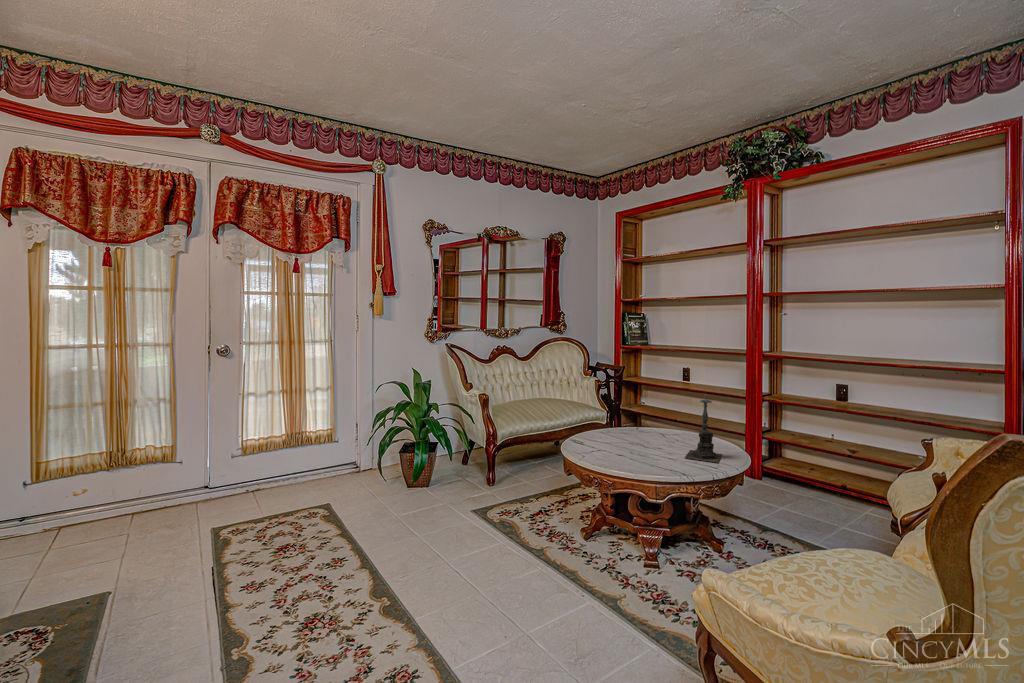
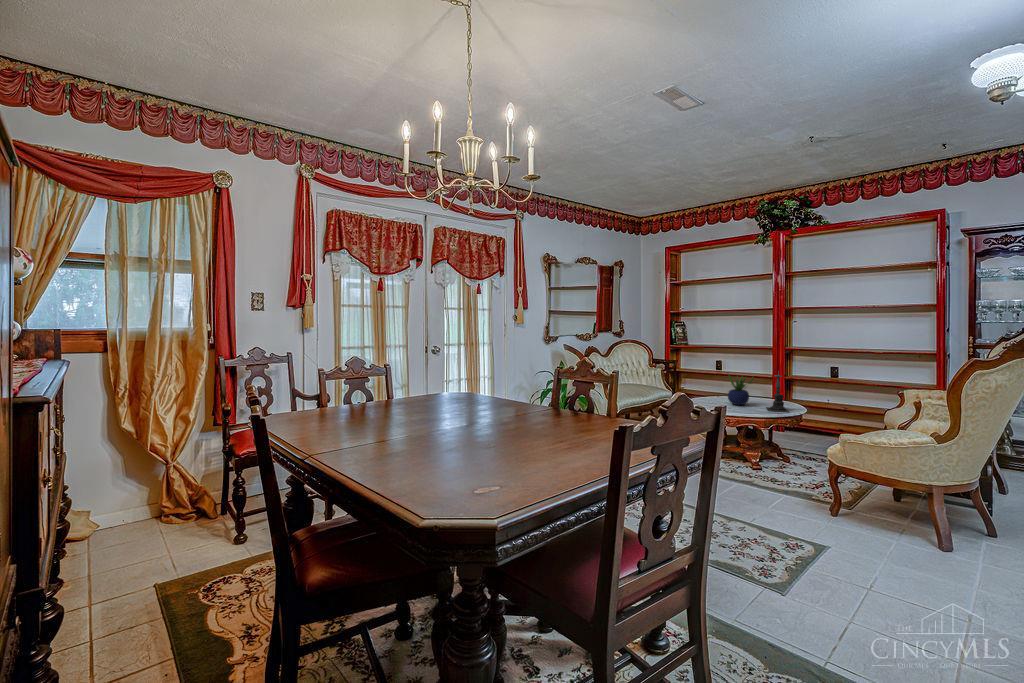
potted plant: none [636,391,674,444] -> present [728,374,753,405]

